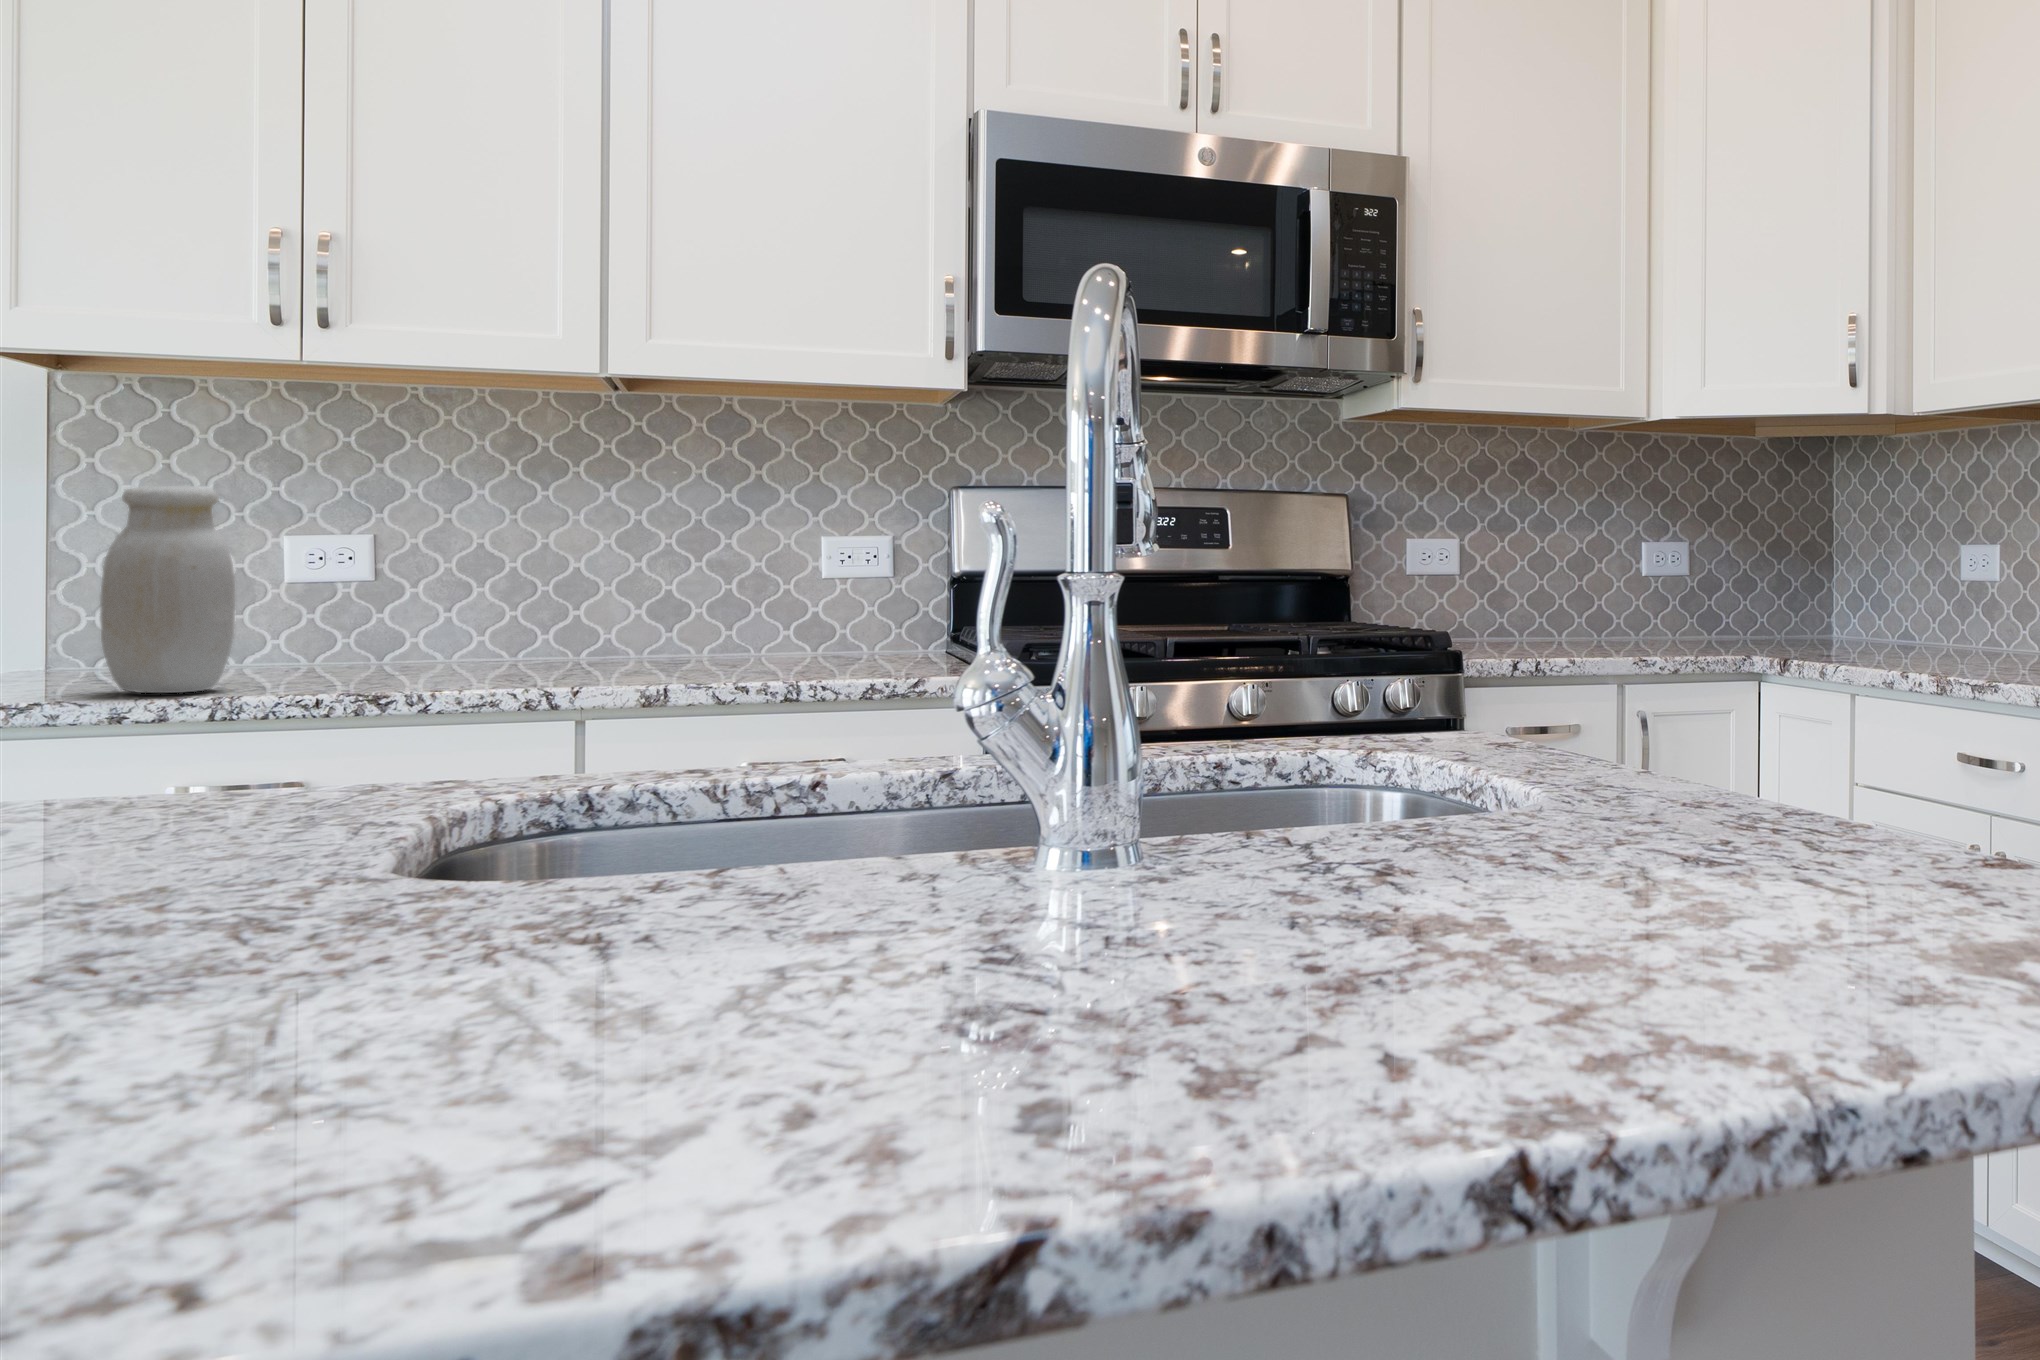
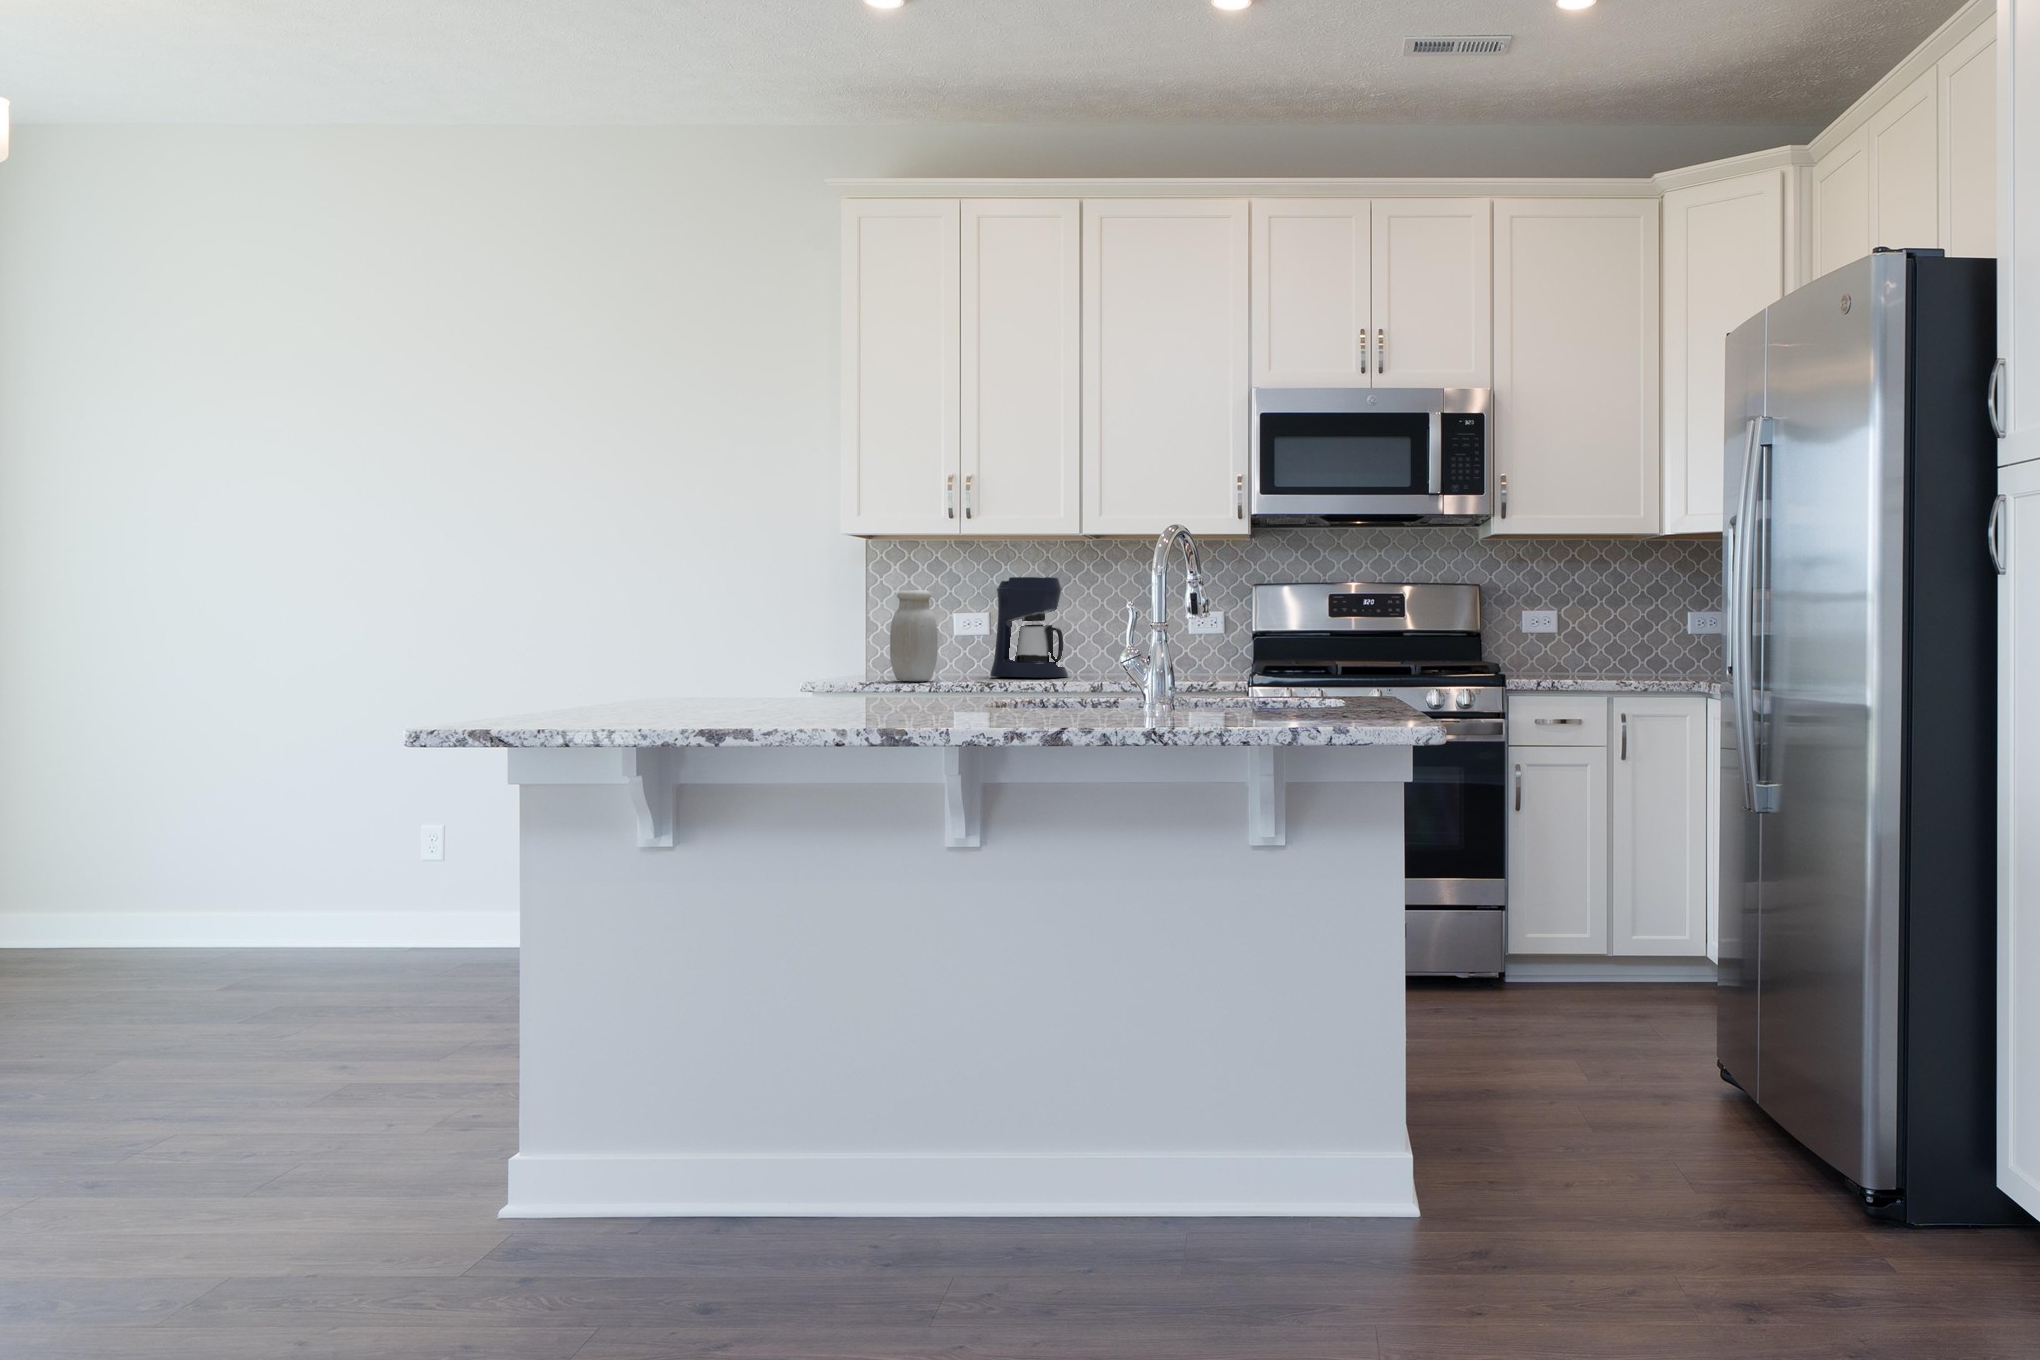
coffee maker: none [374,463,563,674] -> present [990,577,1068,678]

